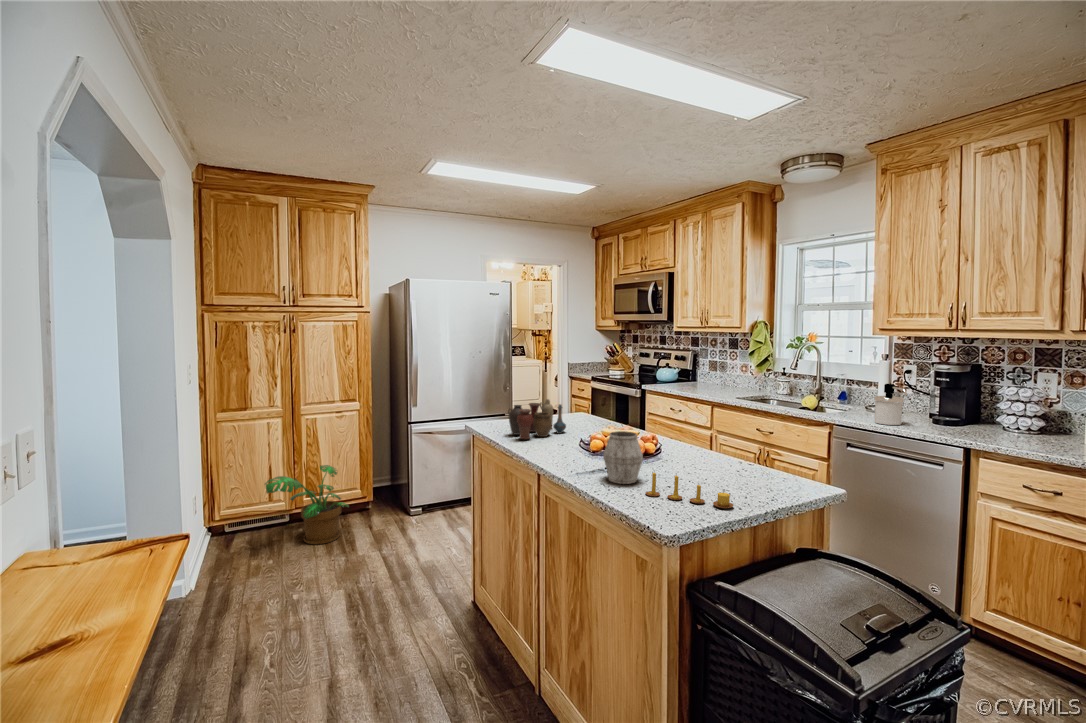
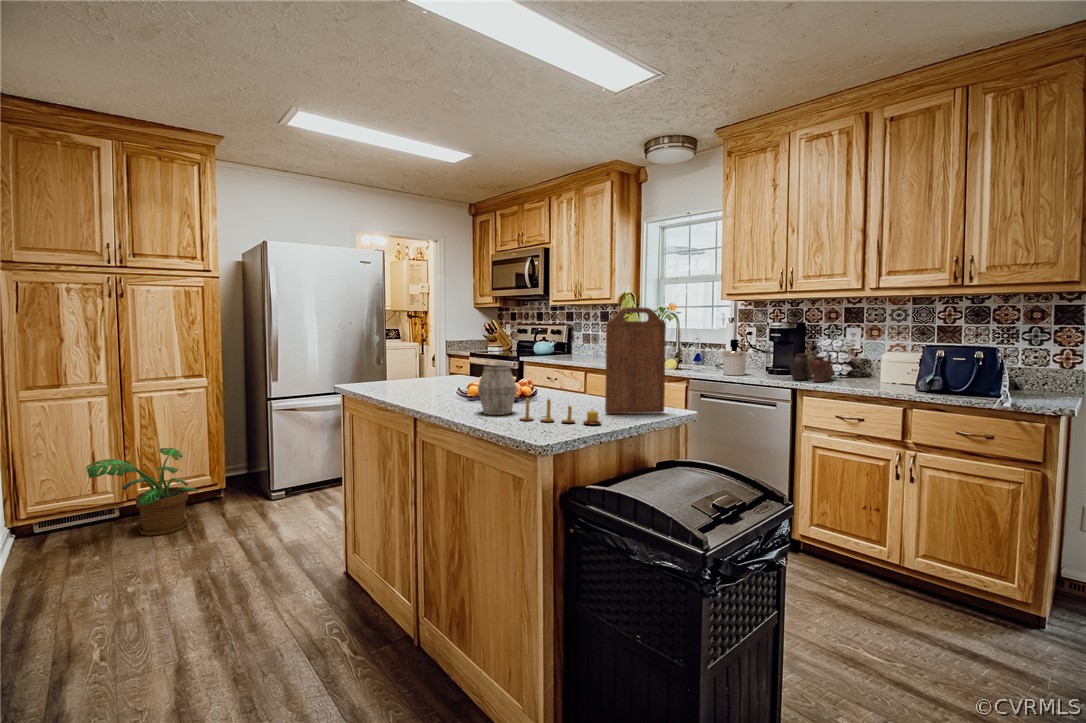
cutting board: none [737,377,808,490] -> present [605,307,666,414]
vase: present [508,399,566,439] -> present [790,351,835,382]

